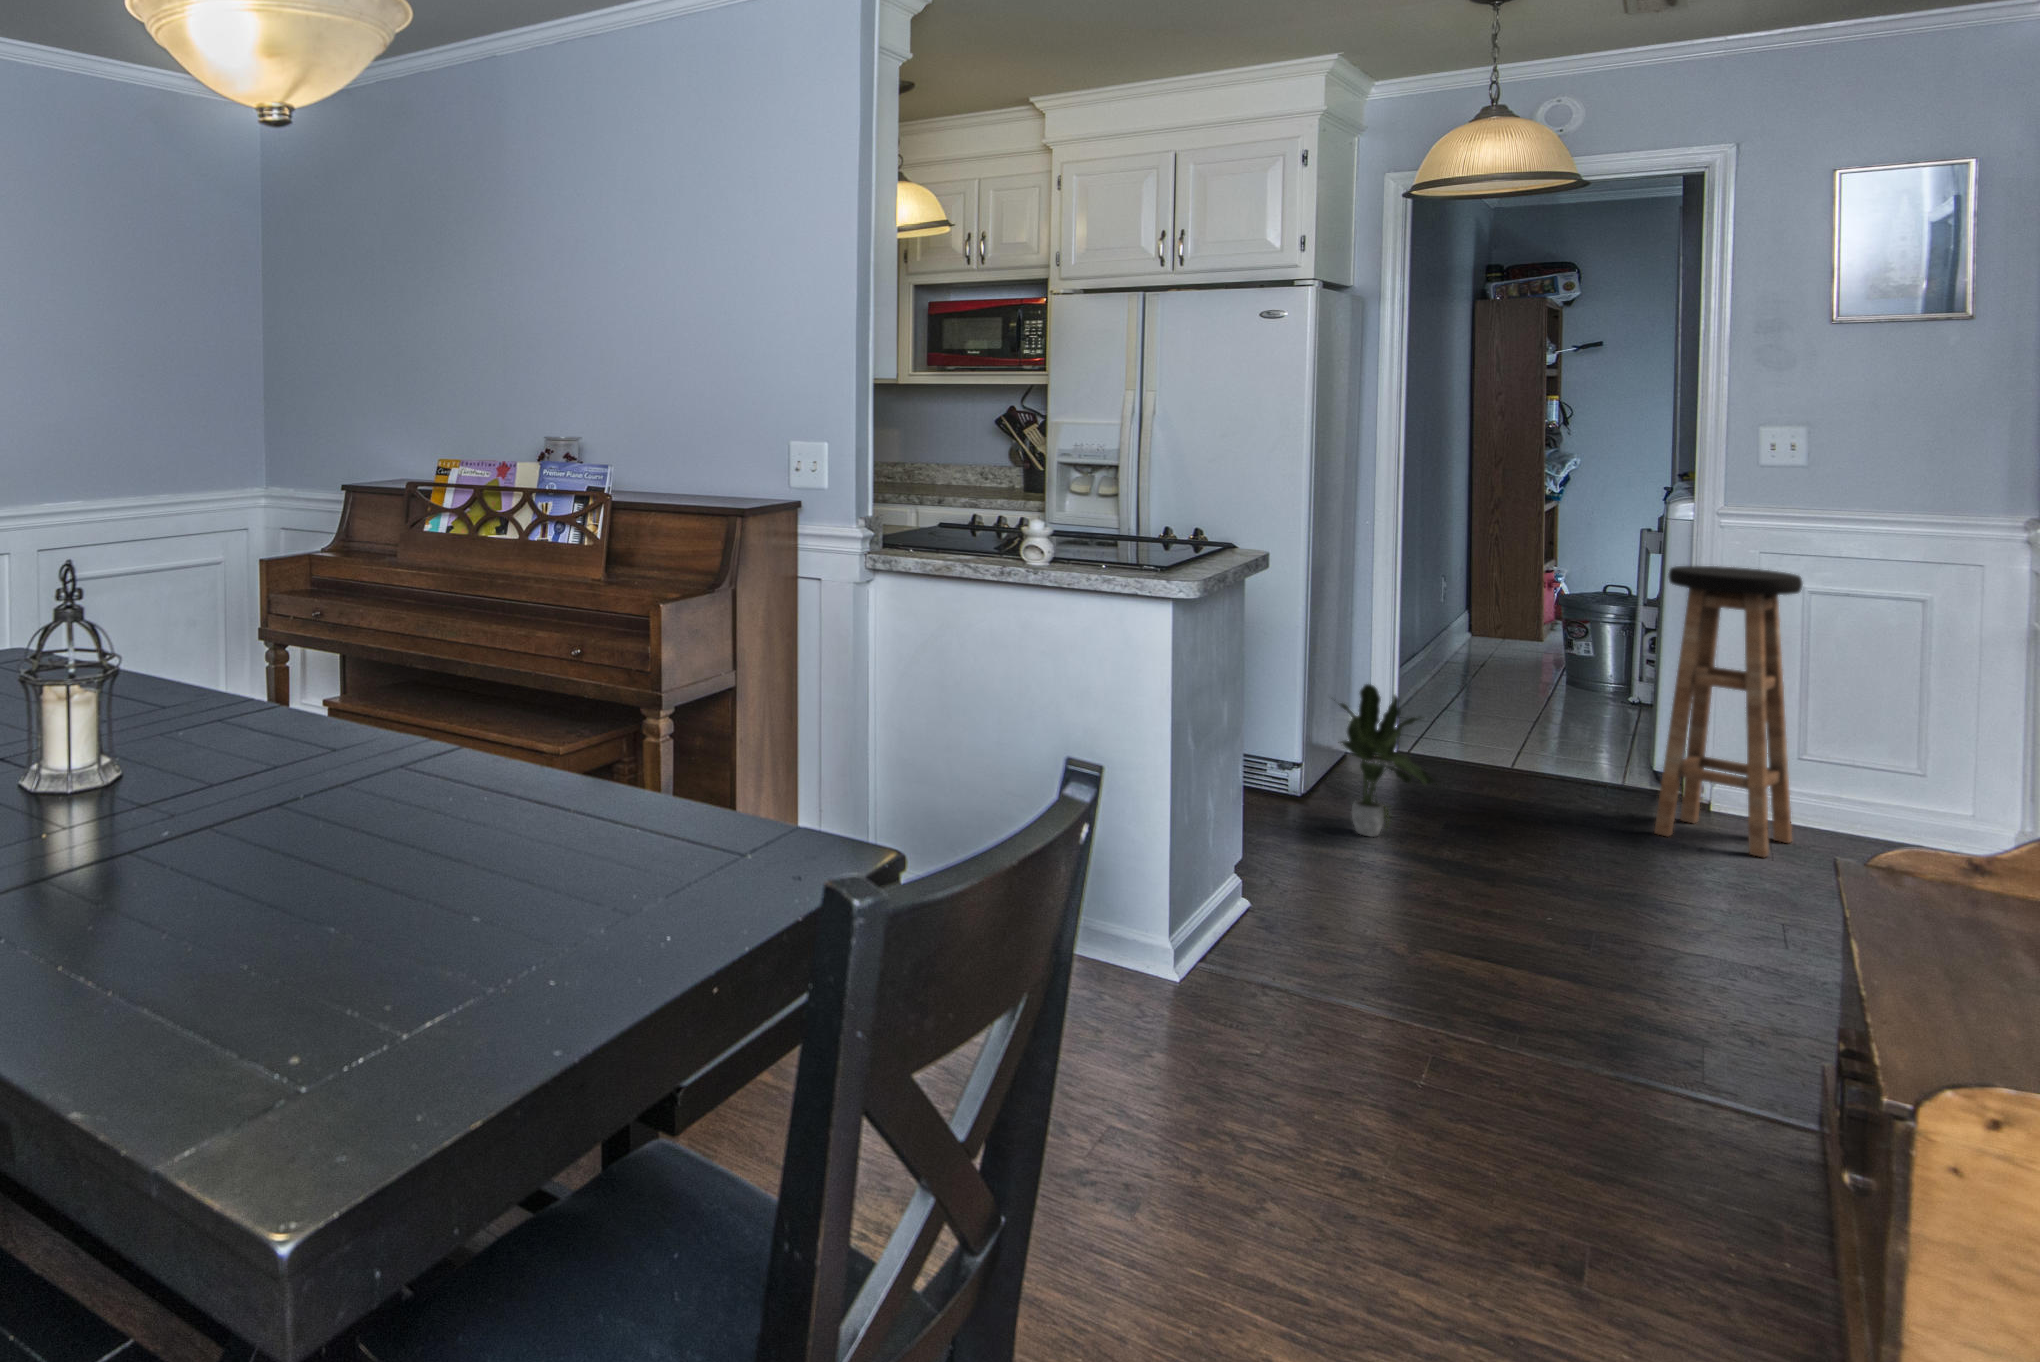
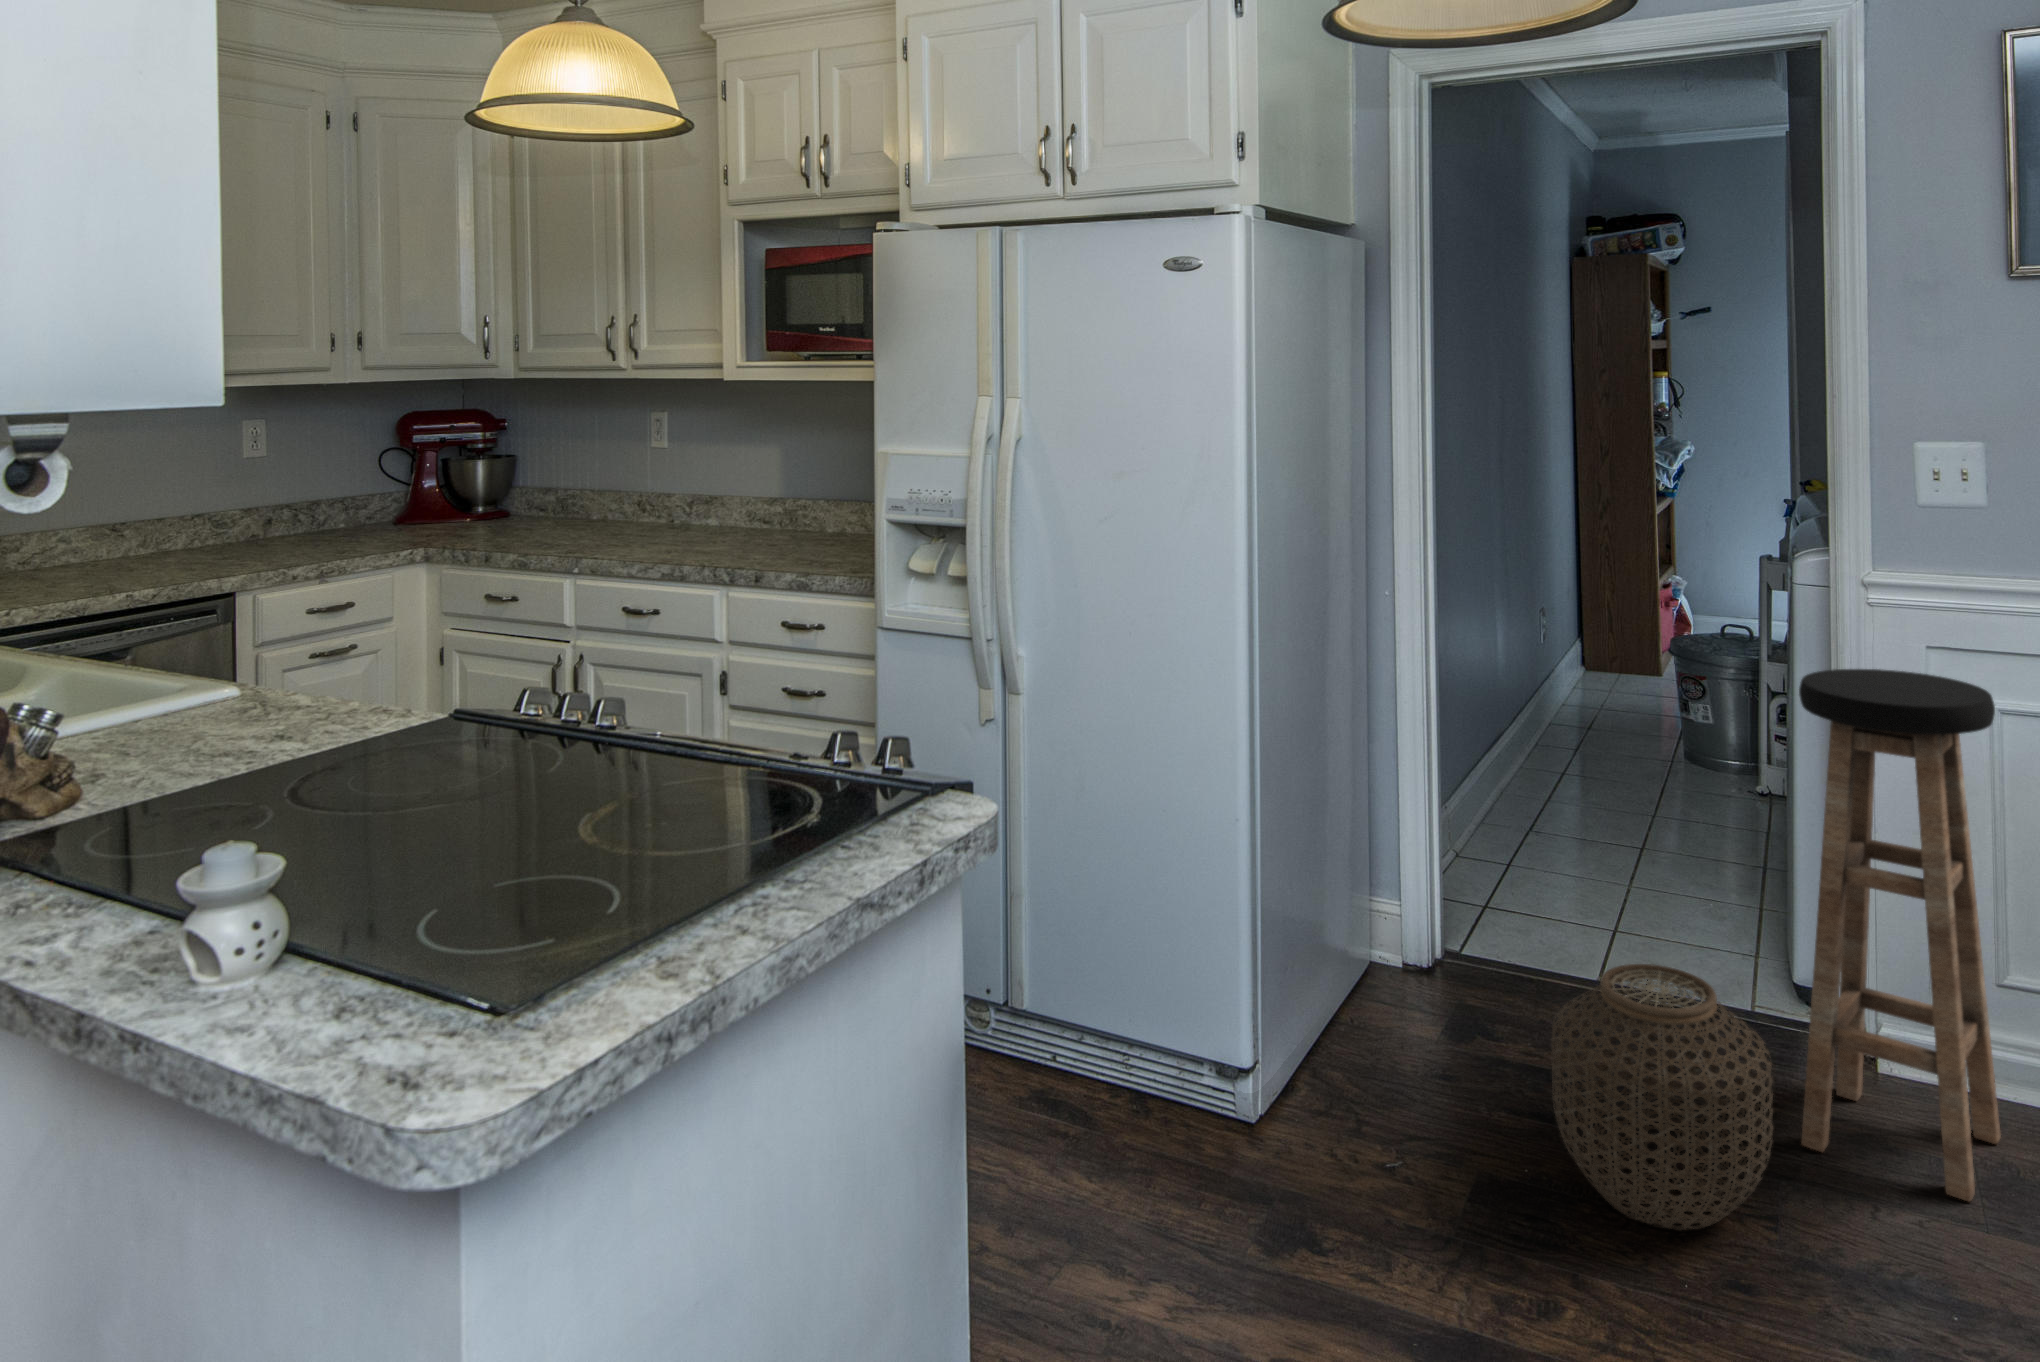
potted plant: present [1338,684,1435,837] -> none [1272,936,1454,1238]
woven basket: none [1495,718,1638,851] -> present [1552,964,1773,1230]

